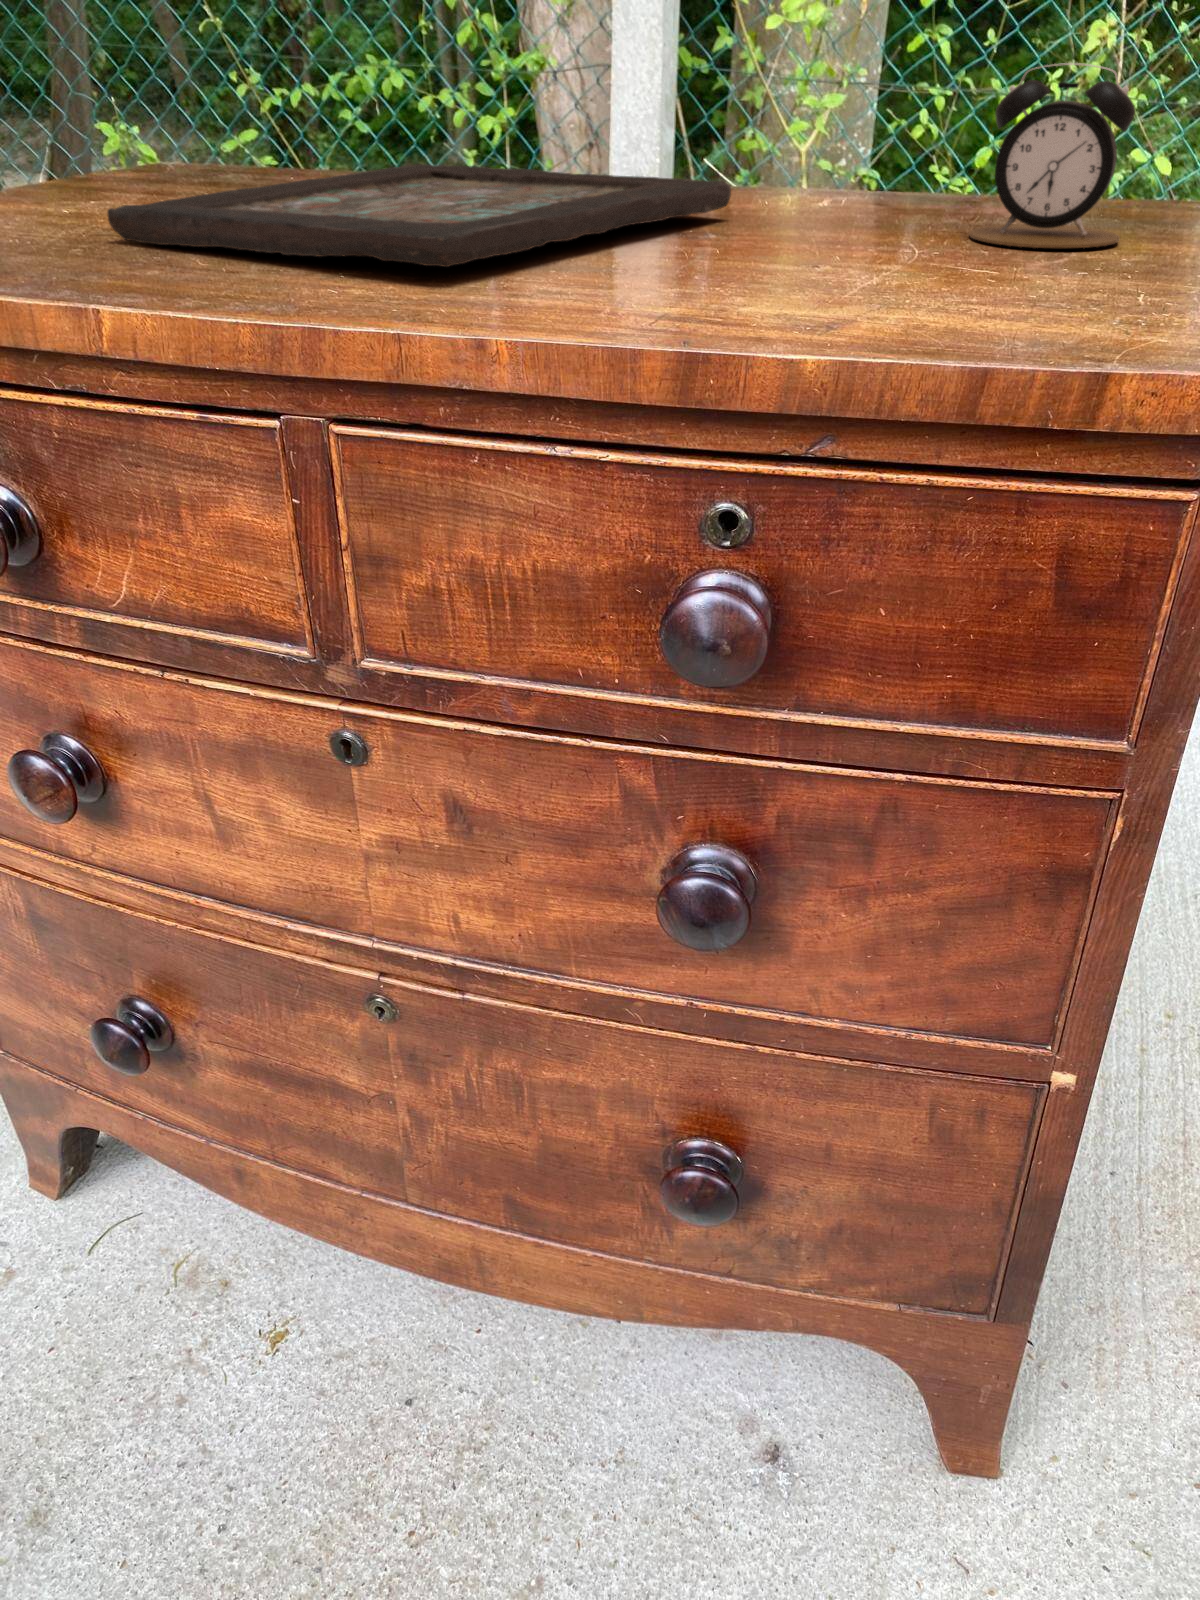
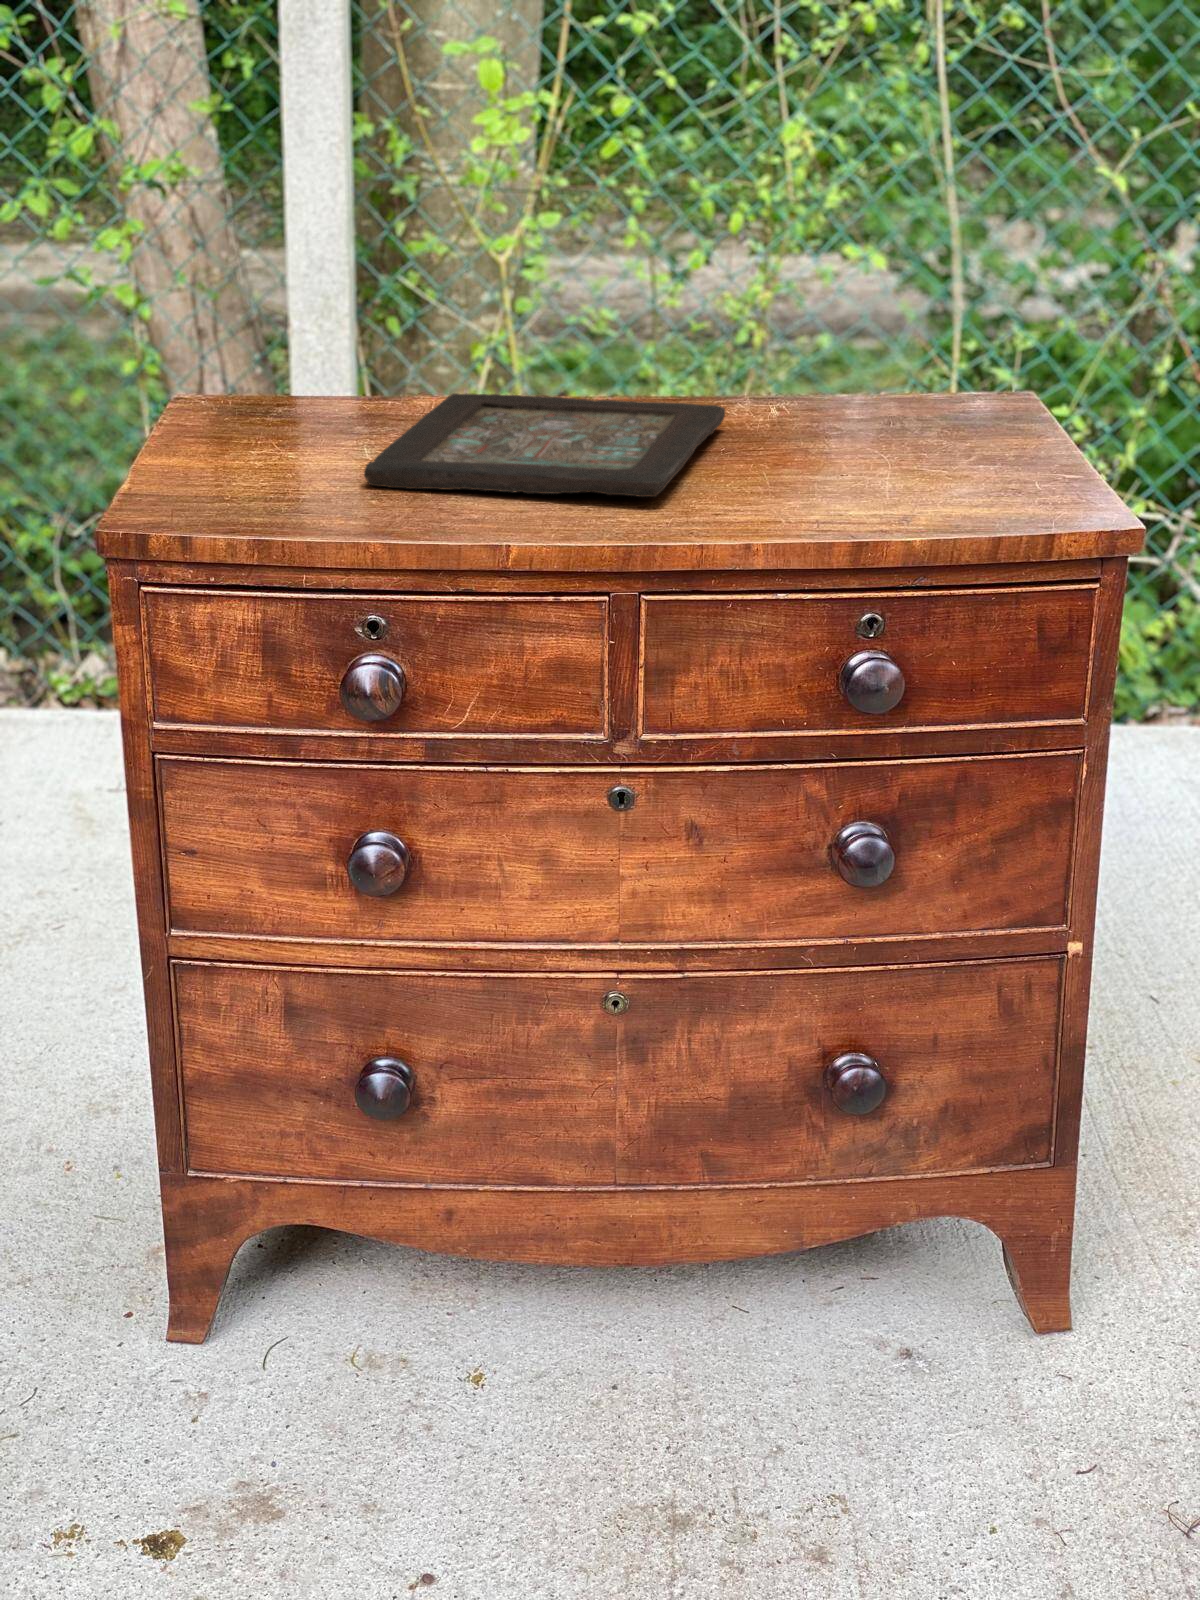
alarm clock: present [969,63,1135,248] -> none [894,334,989,445]

